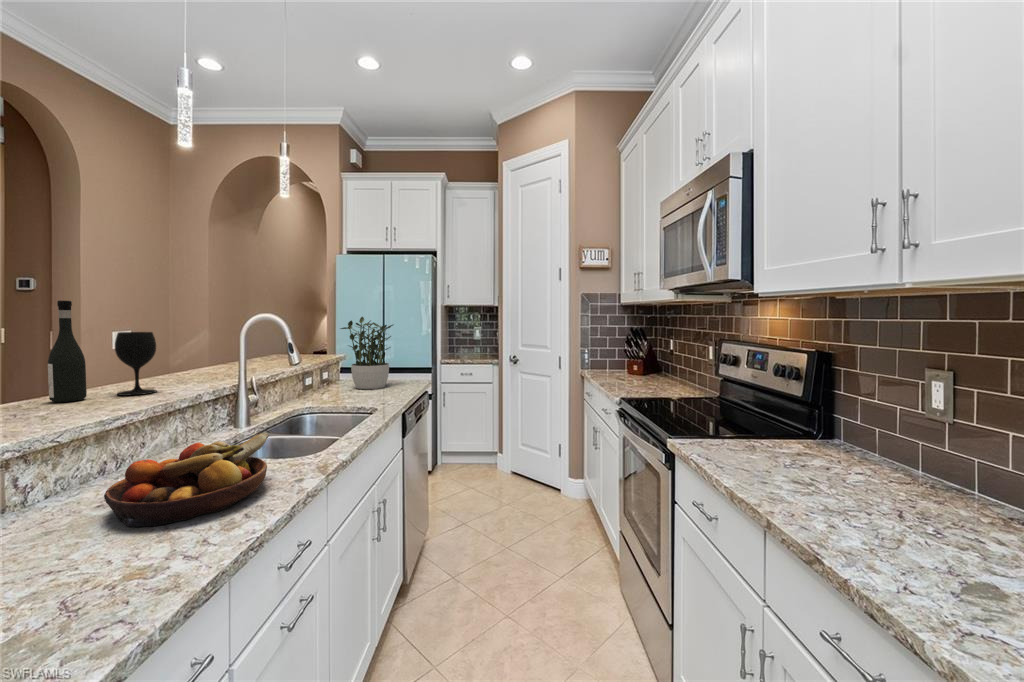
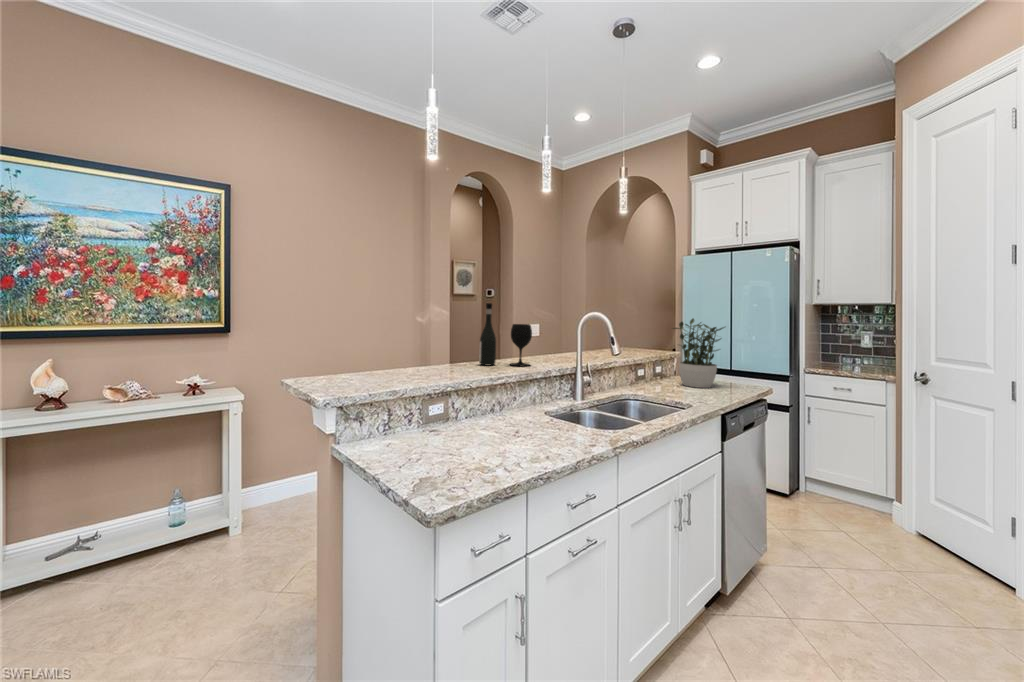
fruit bowl: present [104,433,269,527] -> none [482,401,577,449]

